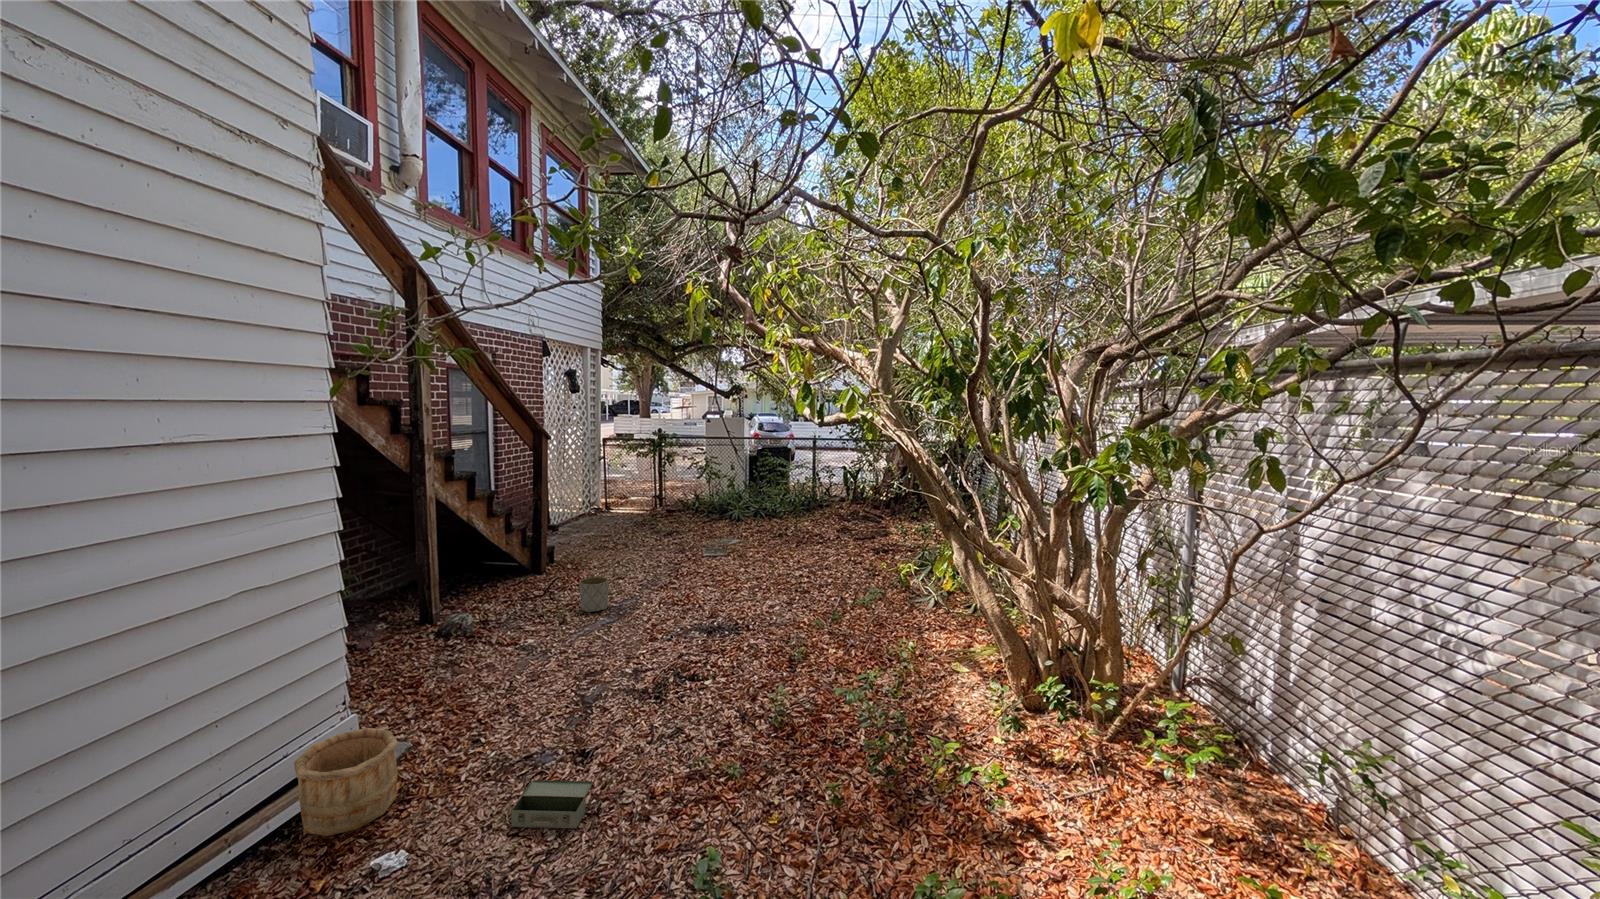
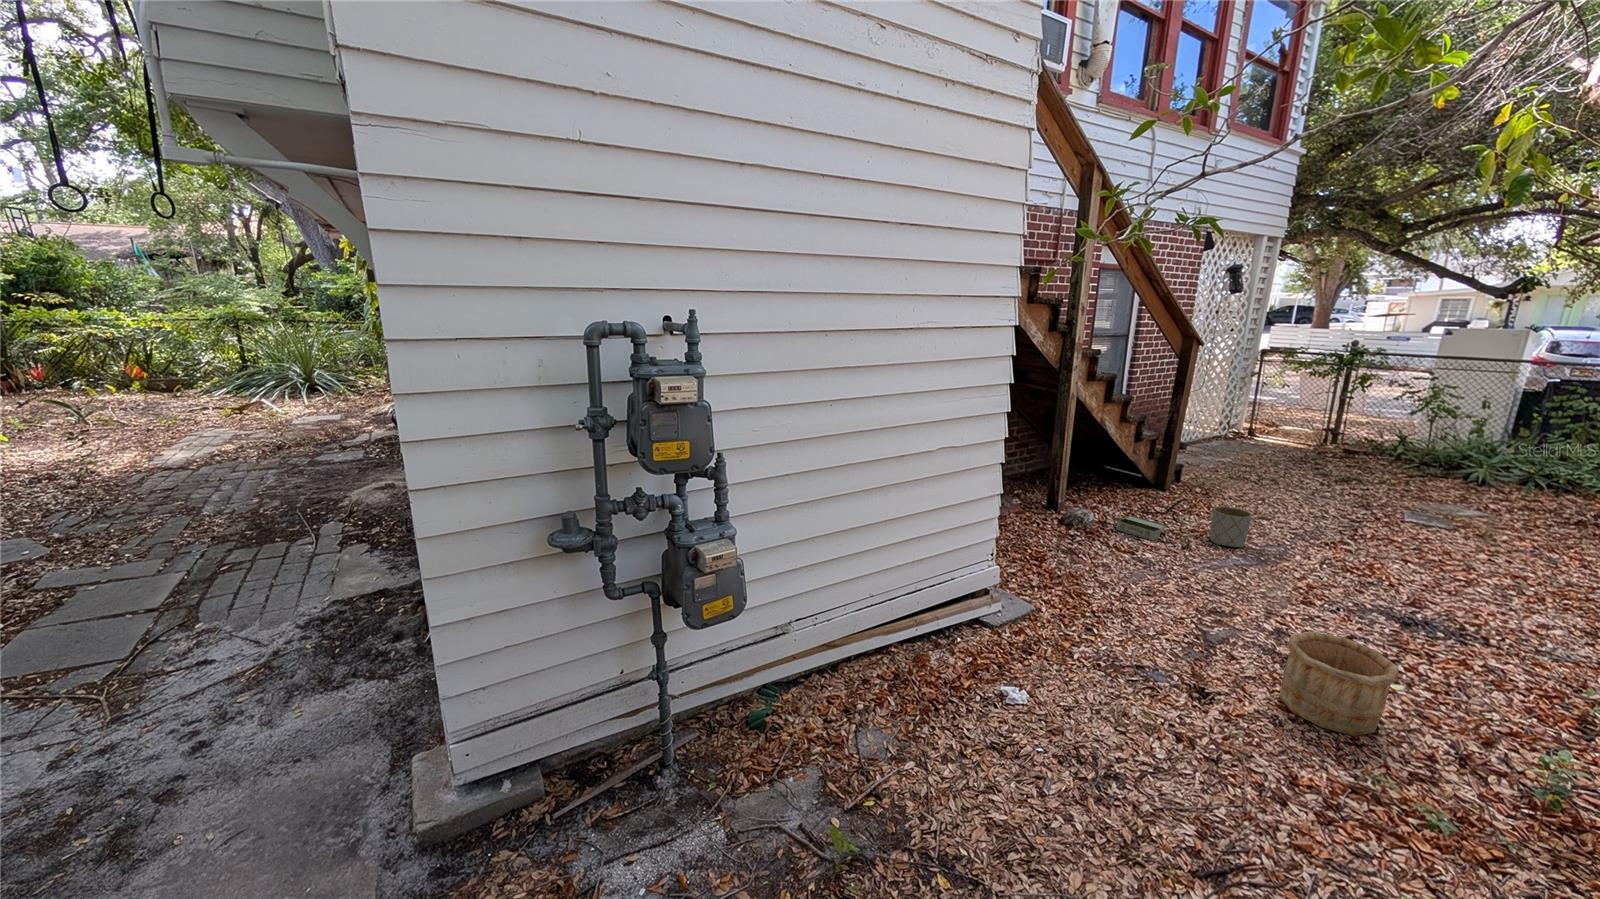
wooden bucket: present [294,728,398,836] -> present [1280,632,1399,736]
toolbox: present [512,780,593,828] -> present [1117,515,1167,541]

